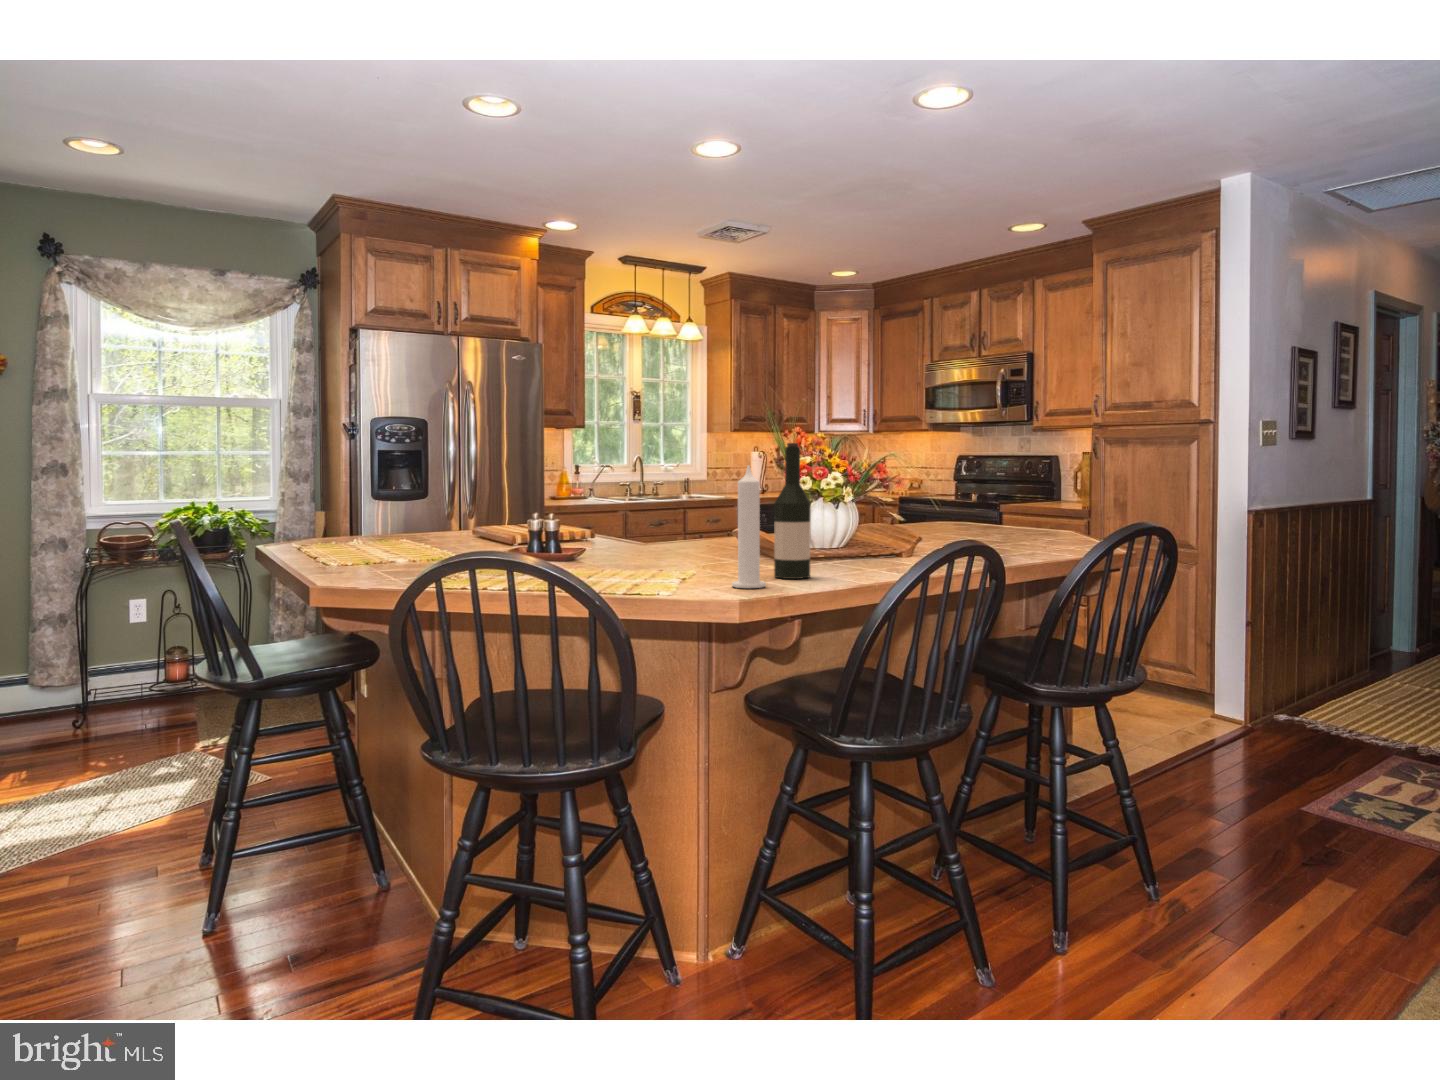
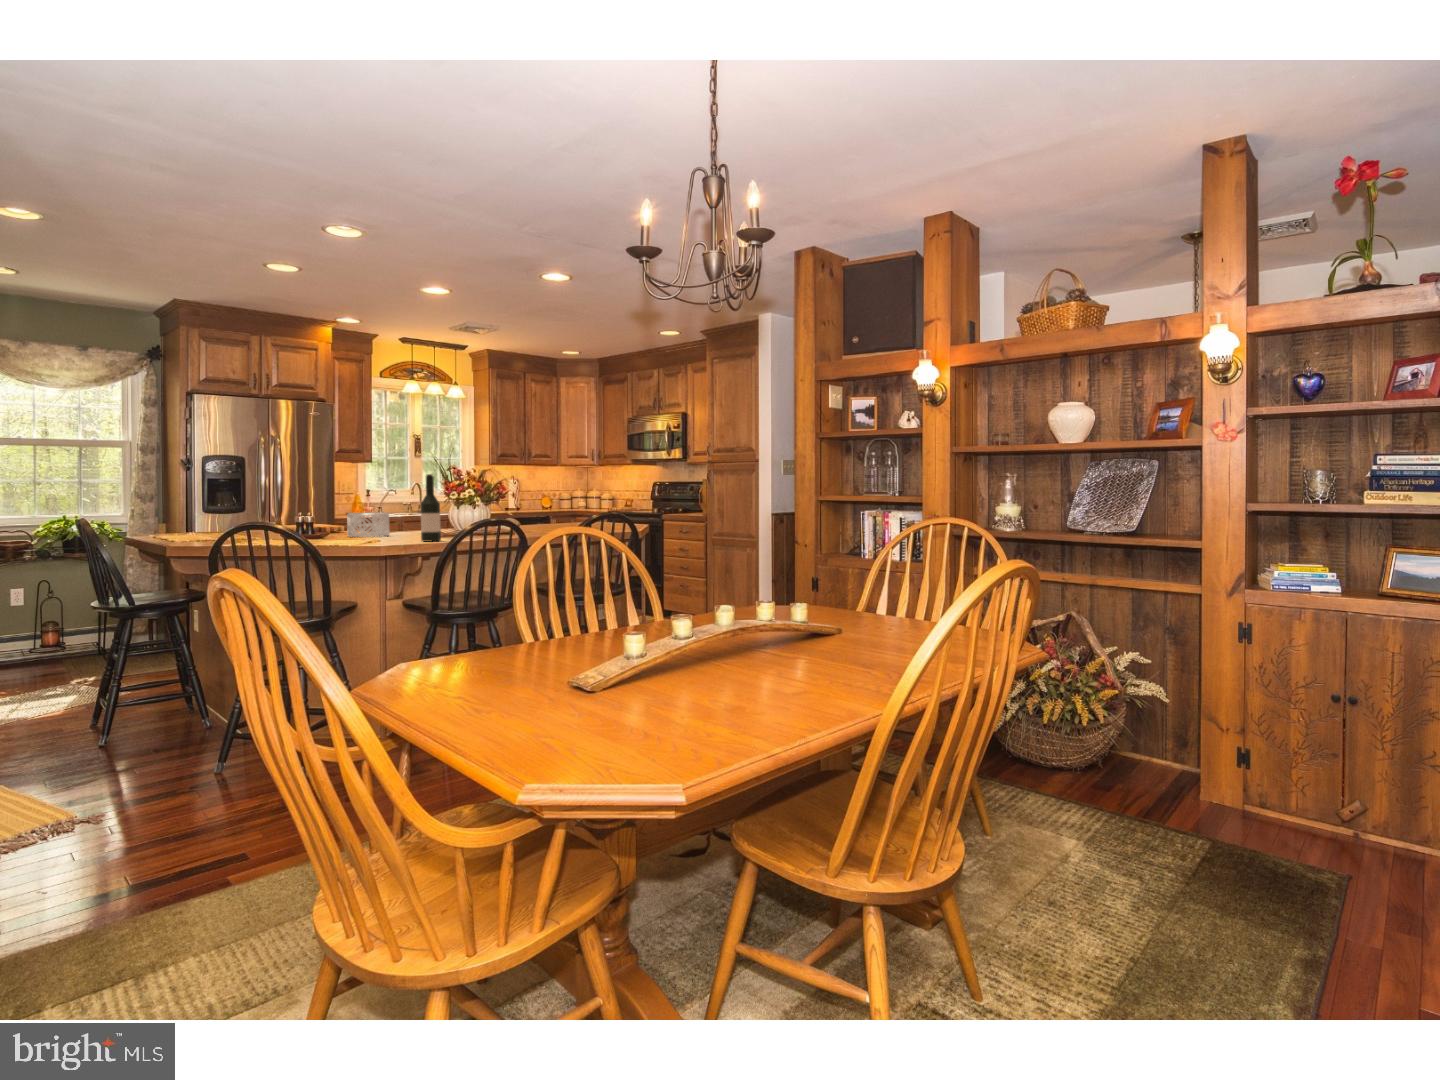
candle: present [732,465,766,588] -> none [391,485,409,544]
decorative bowl: none [605,511,675,556] -> present [347,513,390,537]

